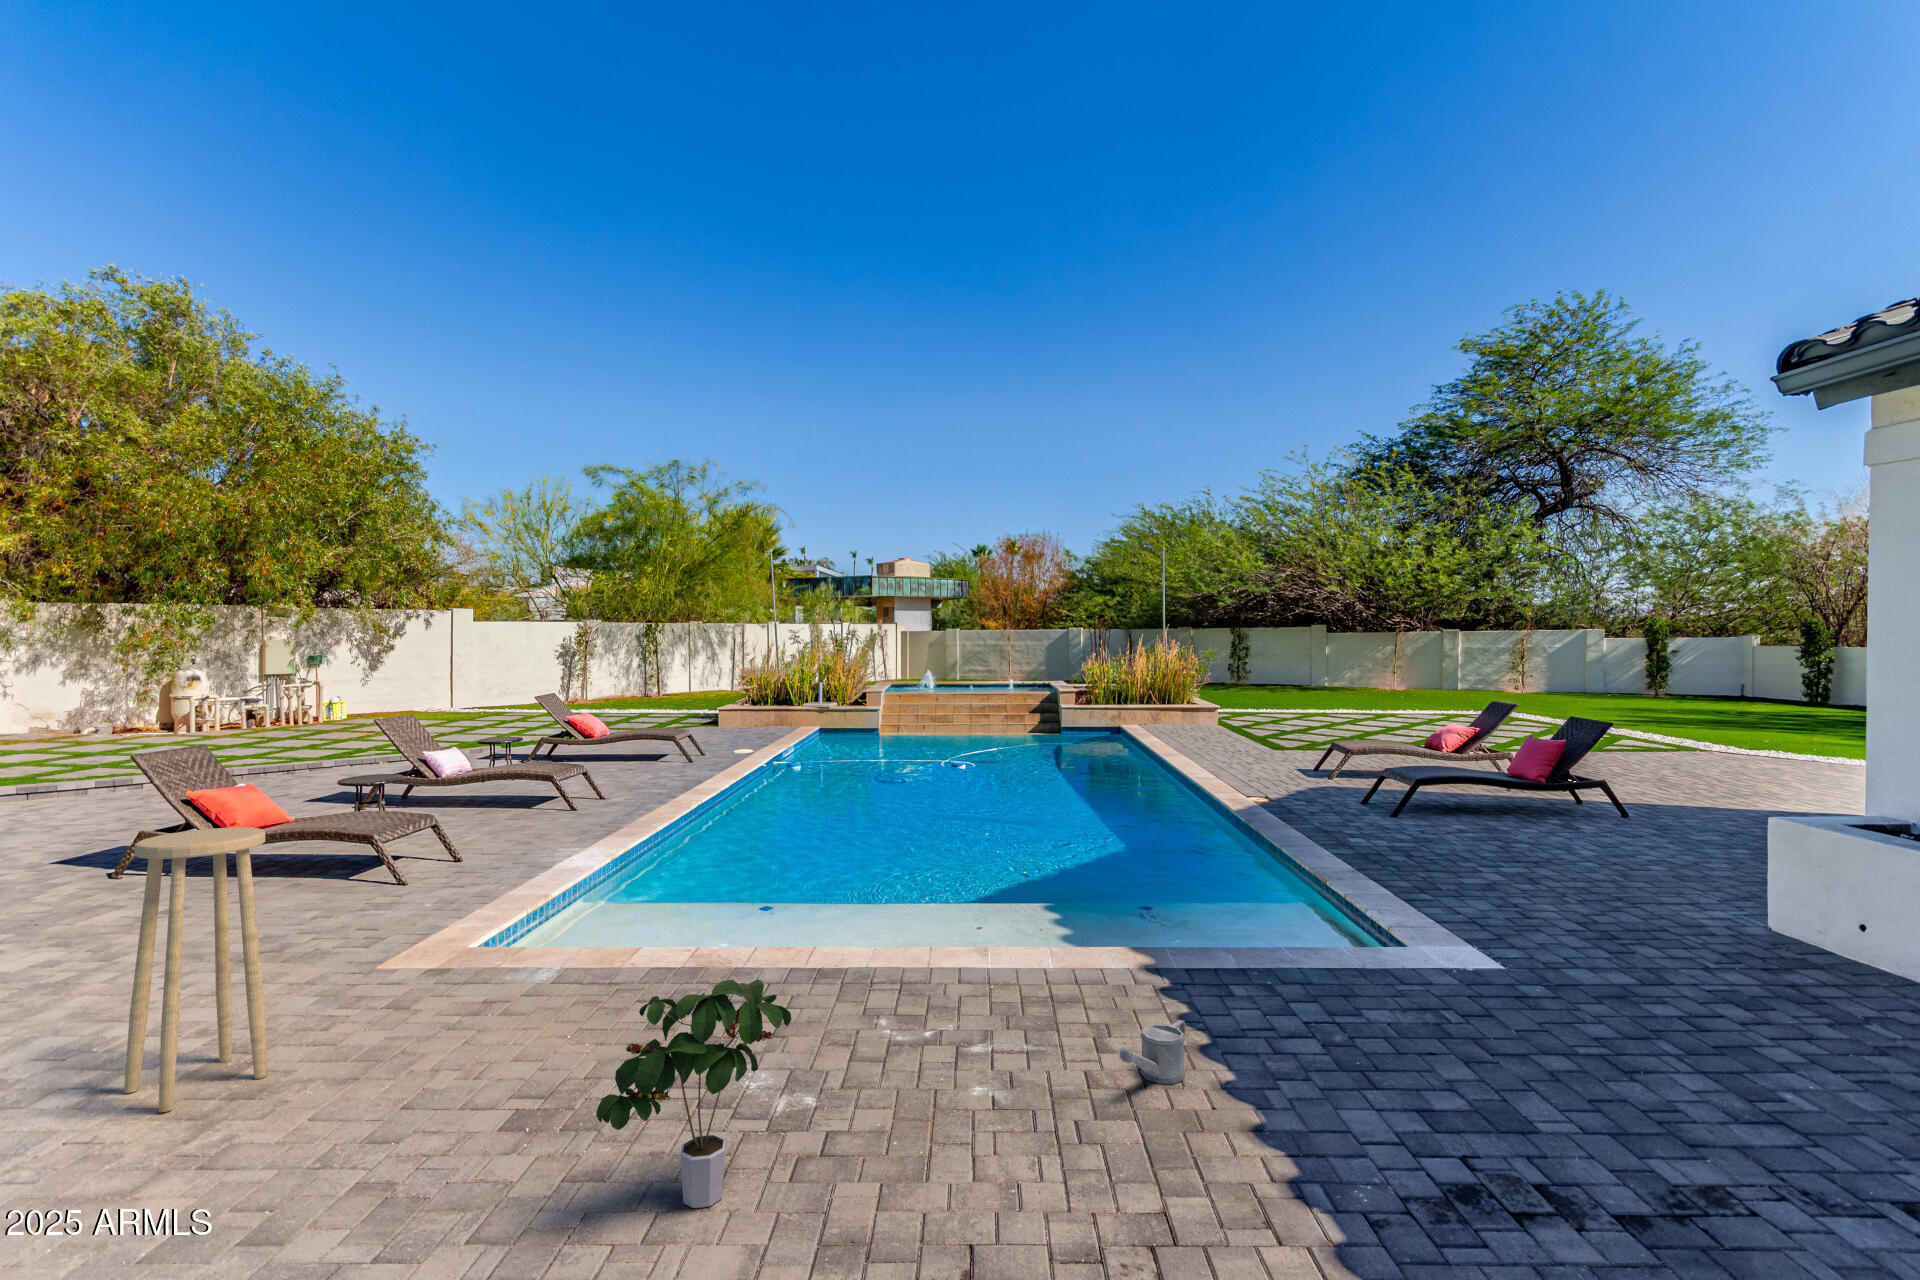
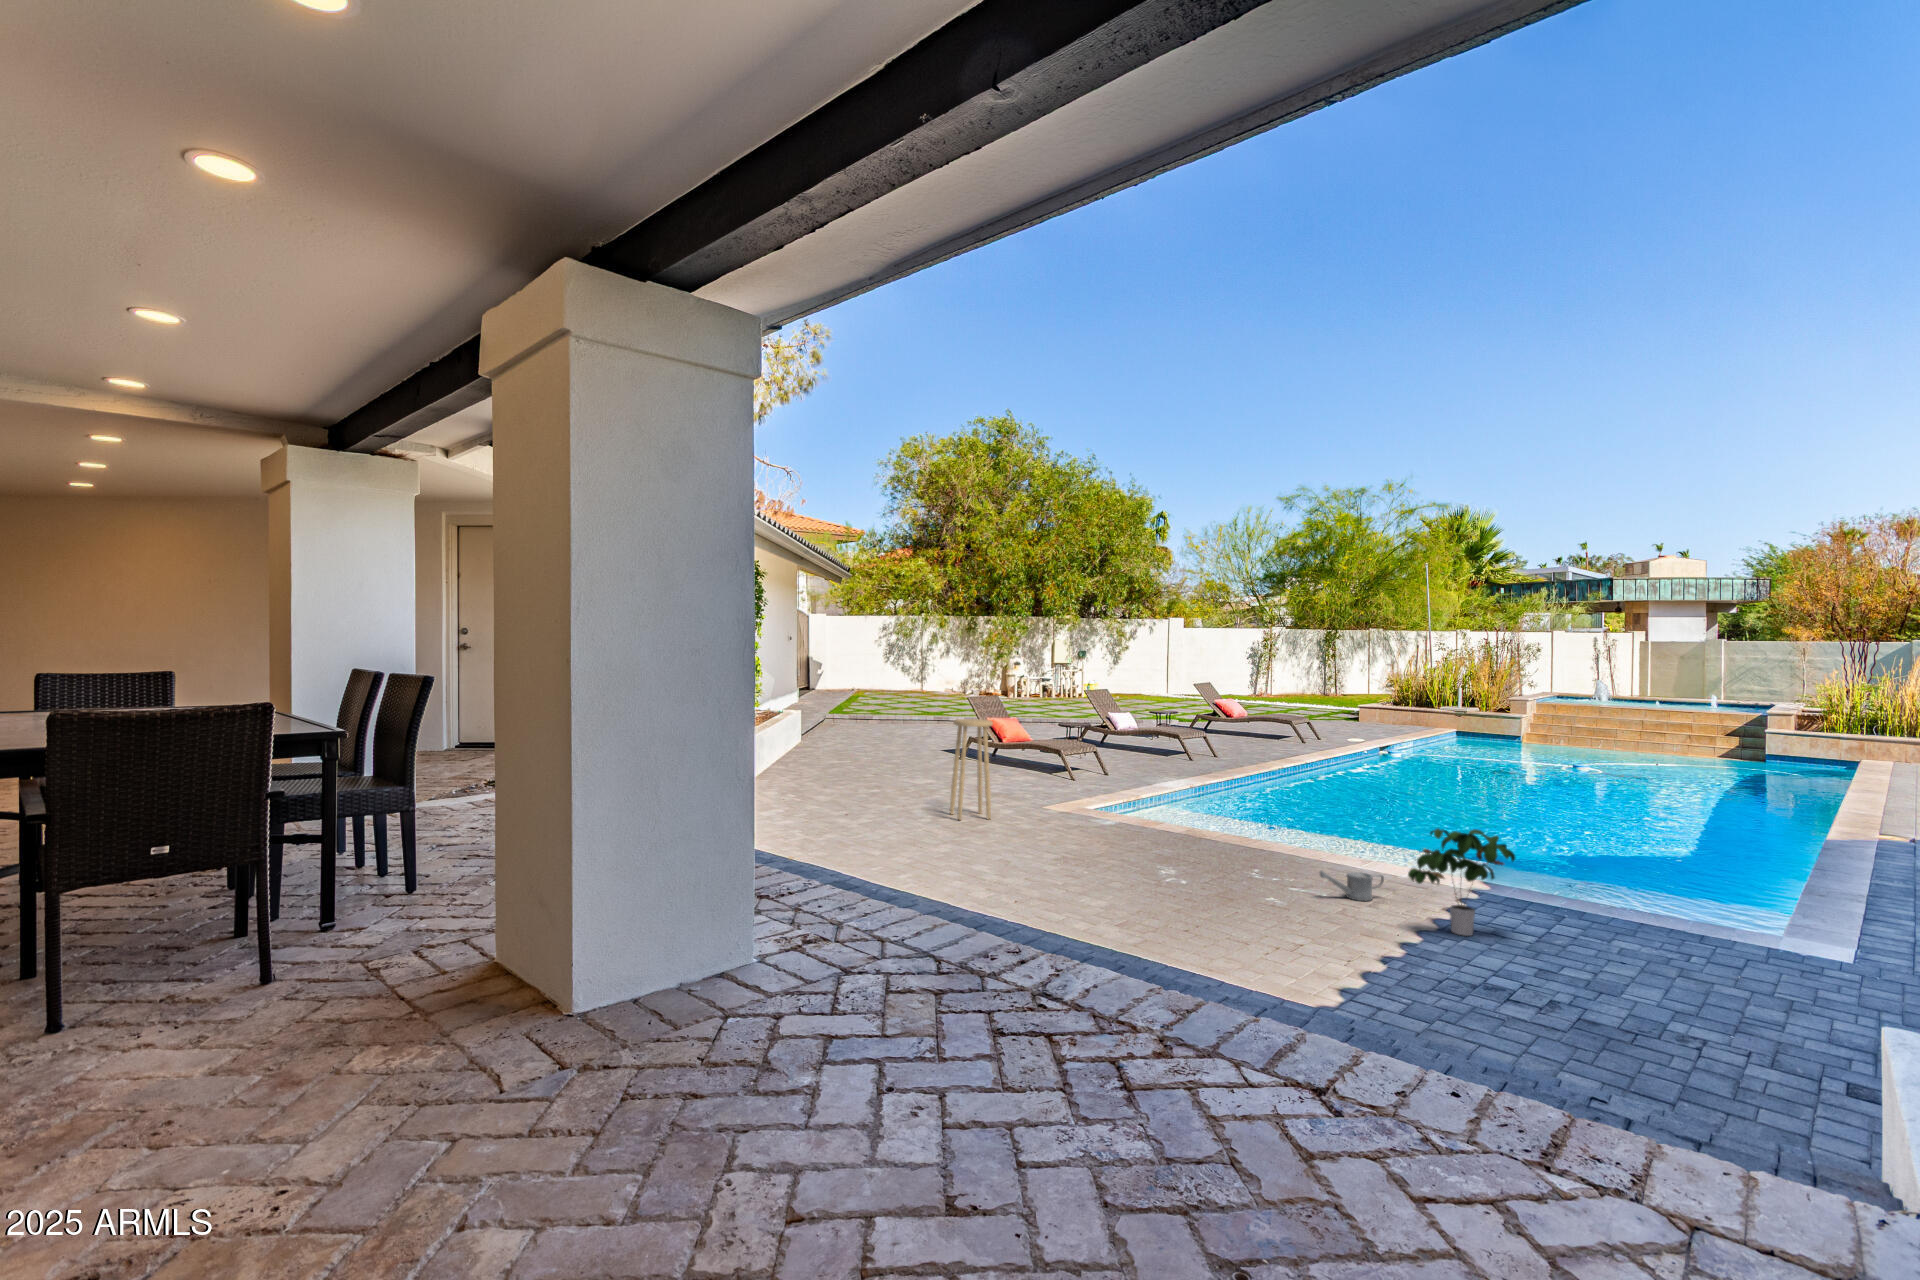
potted plant: present [596,979,791,1208] -> present [1408,829,1515,936]

